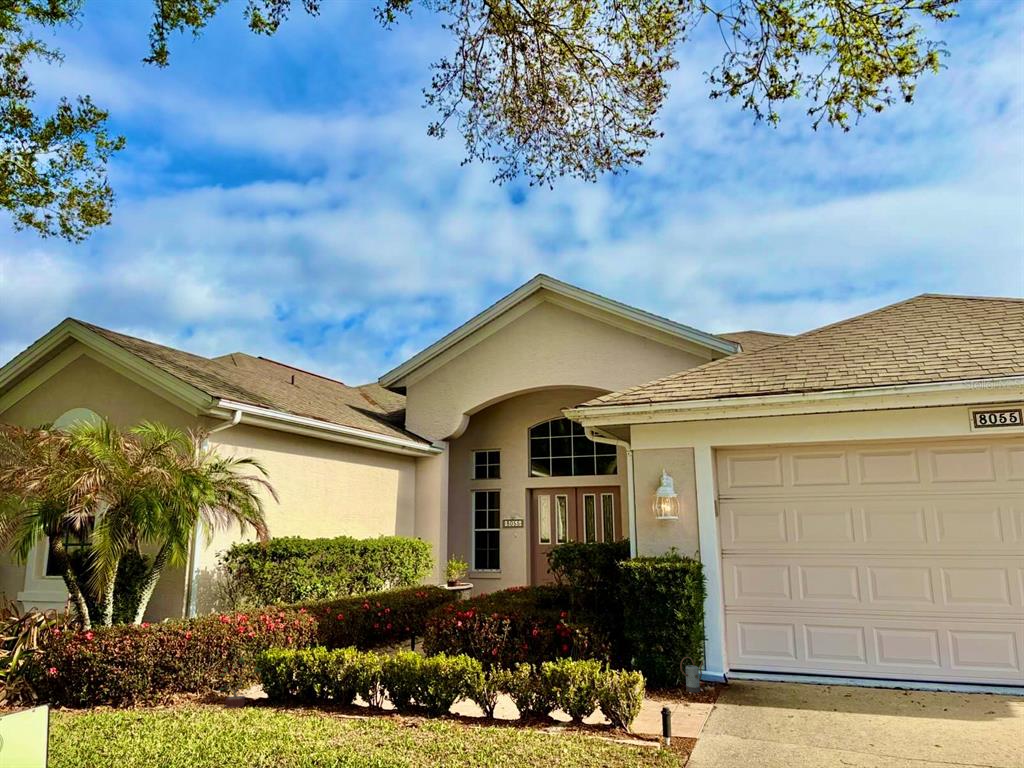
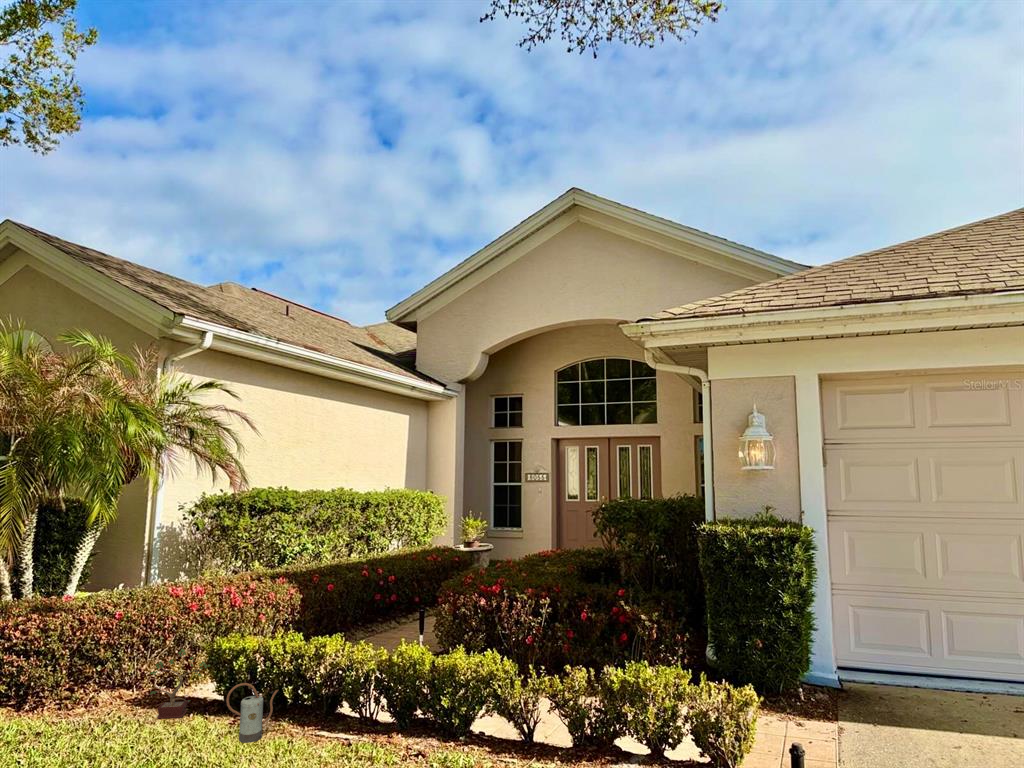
watering can: present [680,657,703,693] -> present [226,683,278,743]

